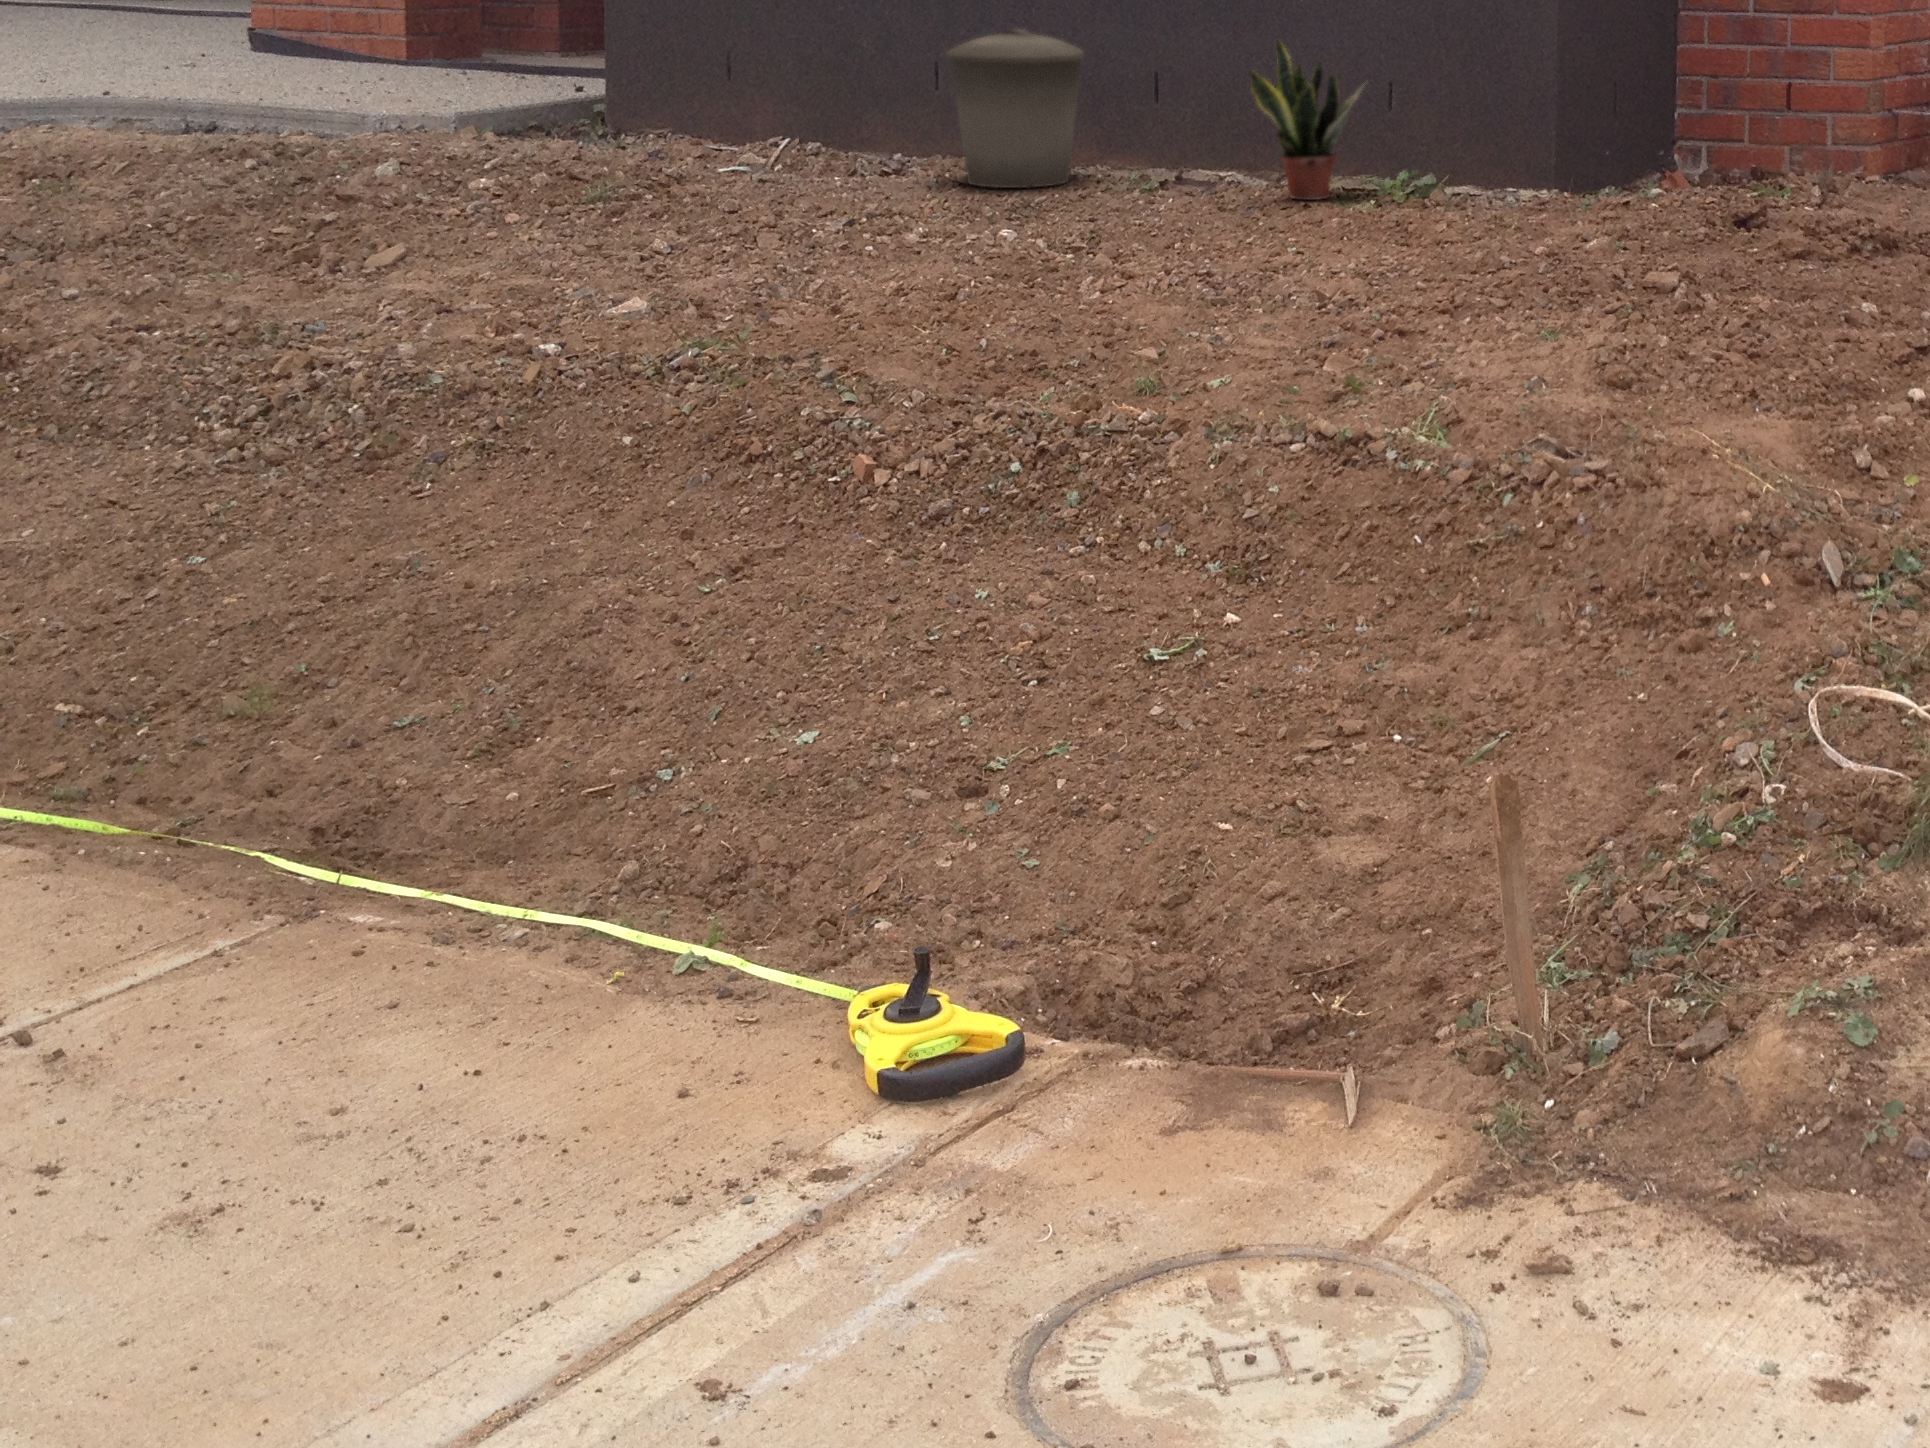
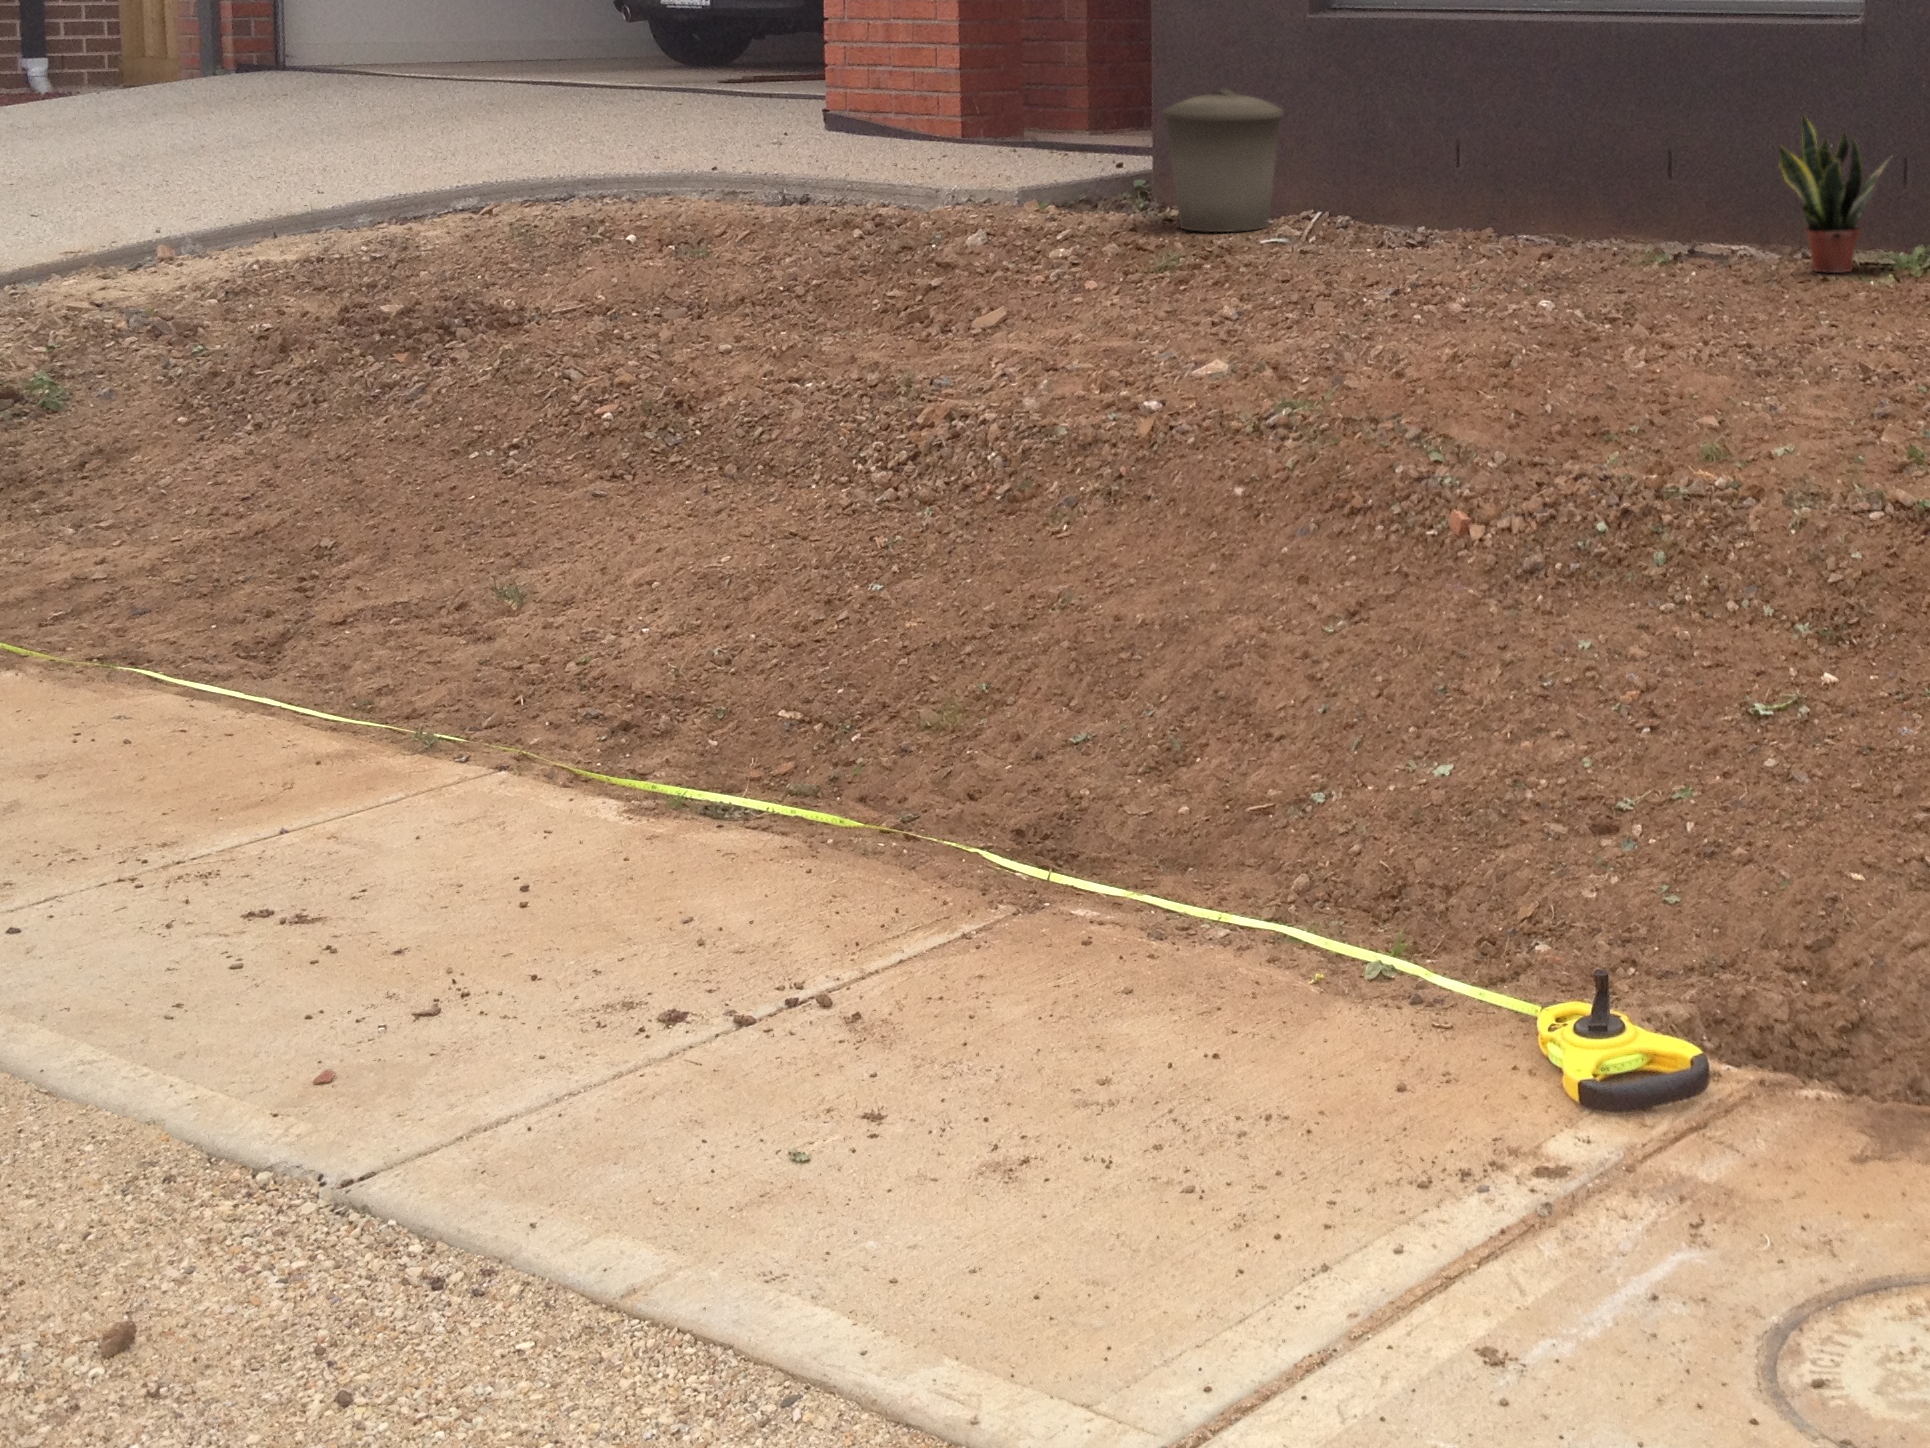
trash can: present [946,29,1084,188] -> present [1162,90,1283,232]

